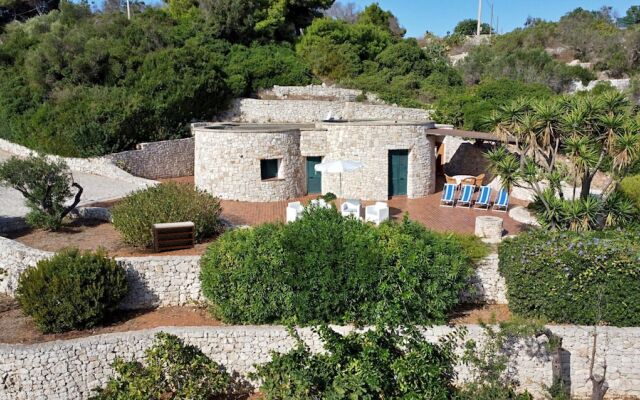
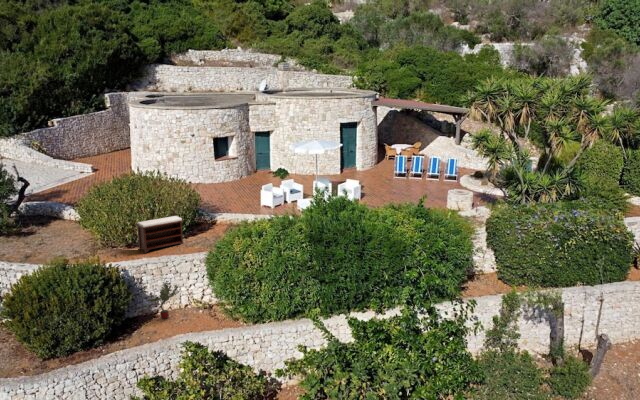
potted tree: none [145,277,175,313] -> present [147,281,179,319]

